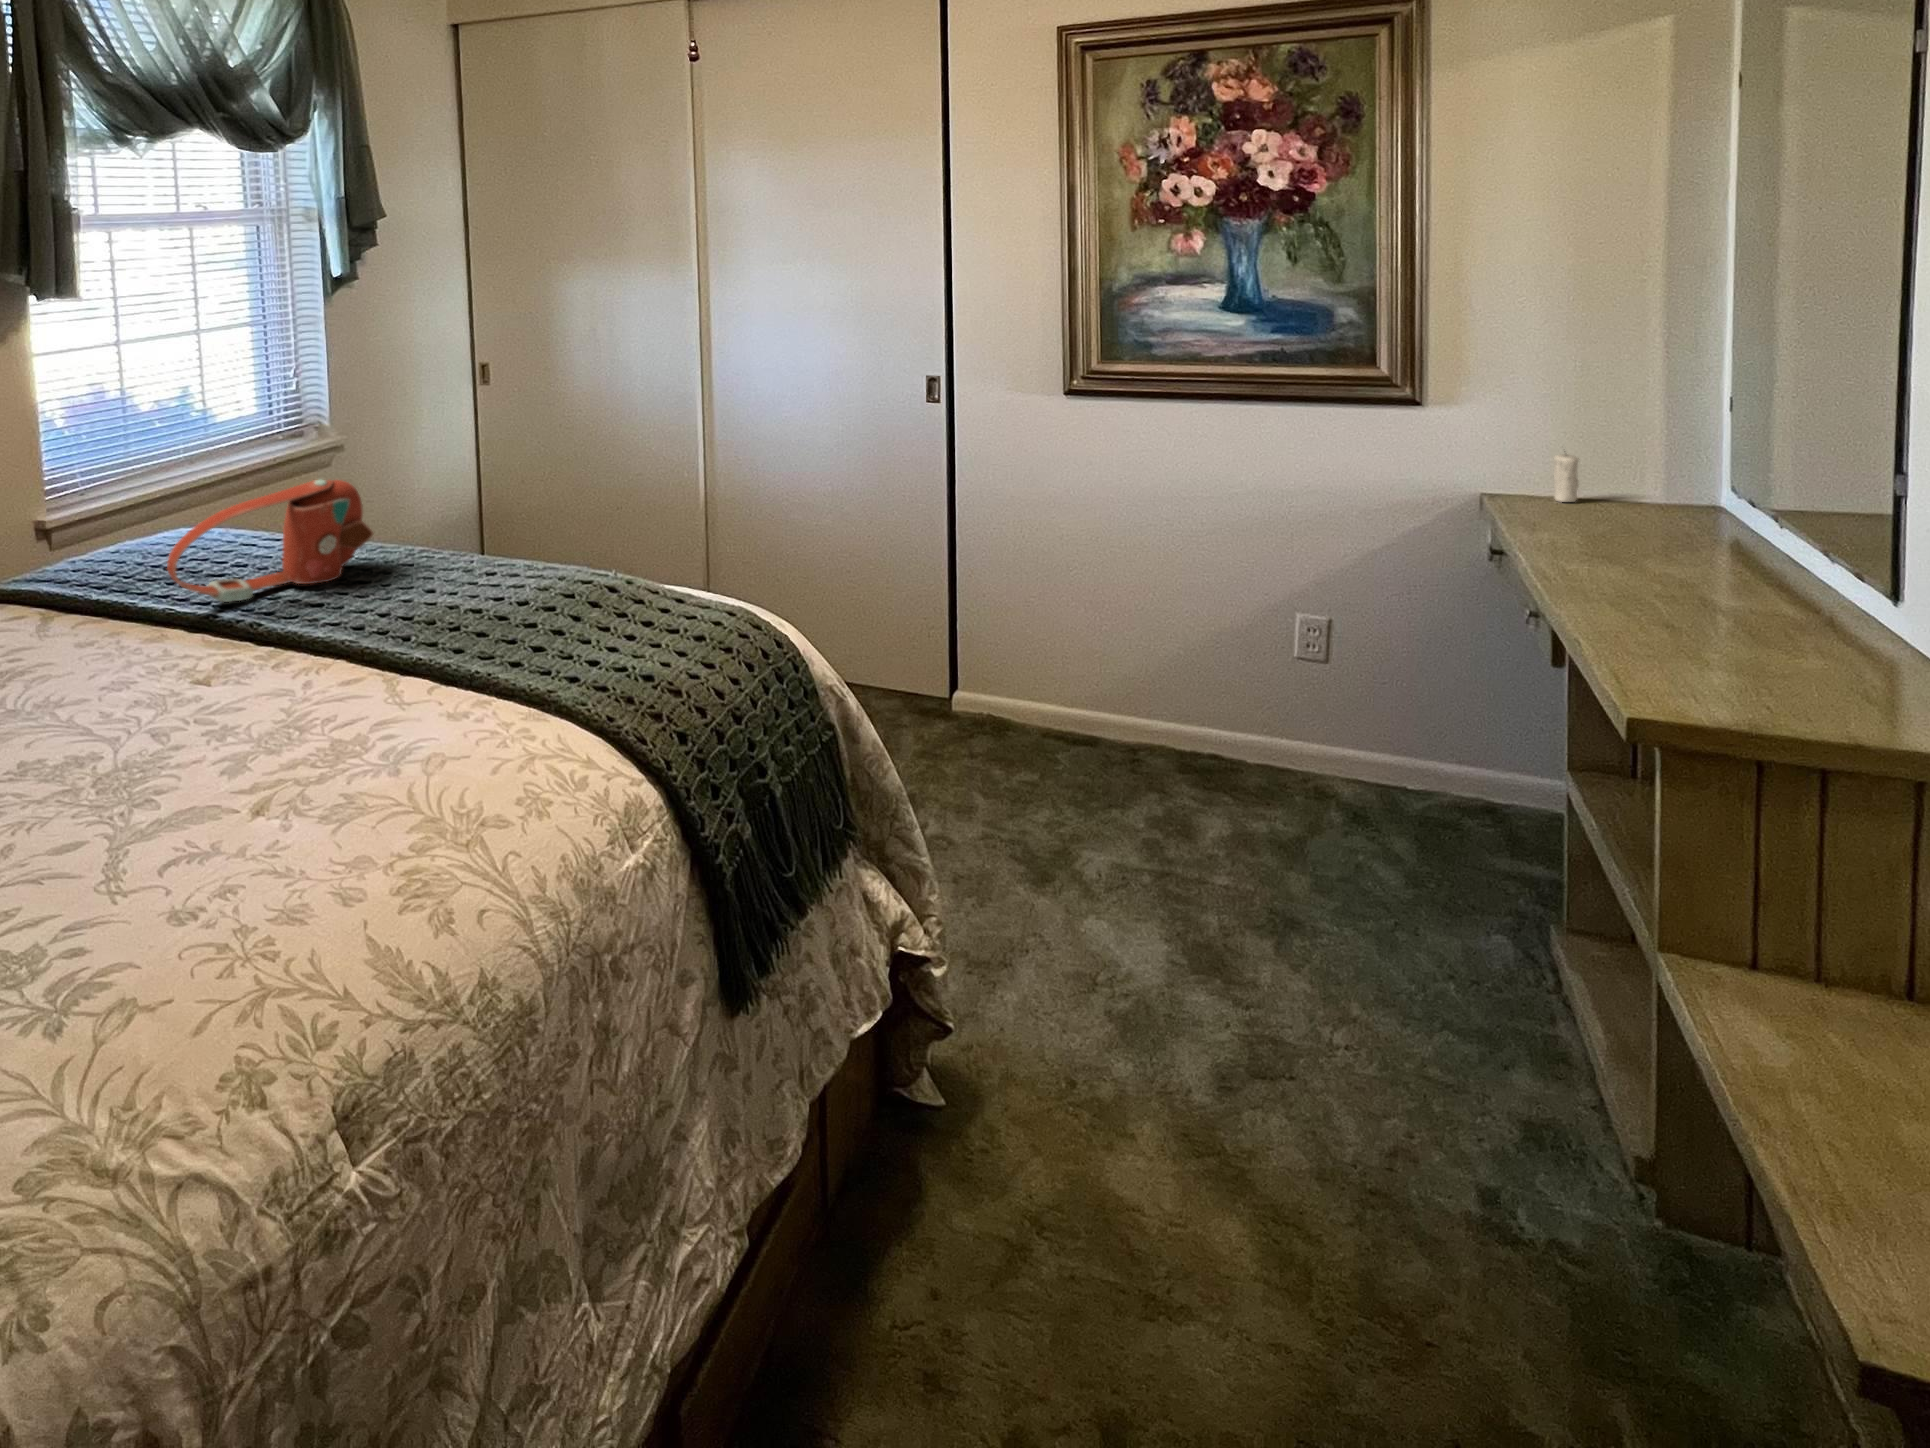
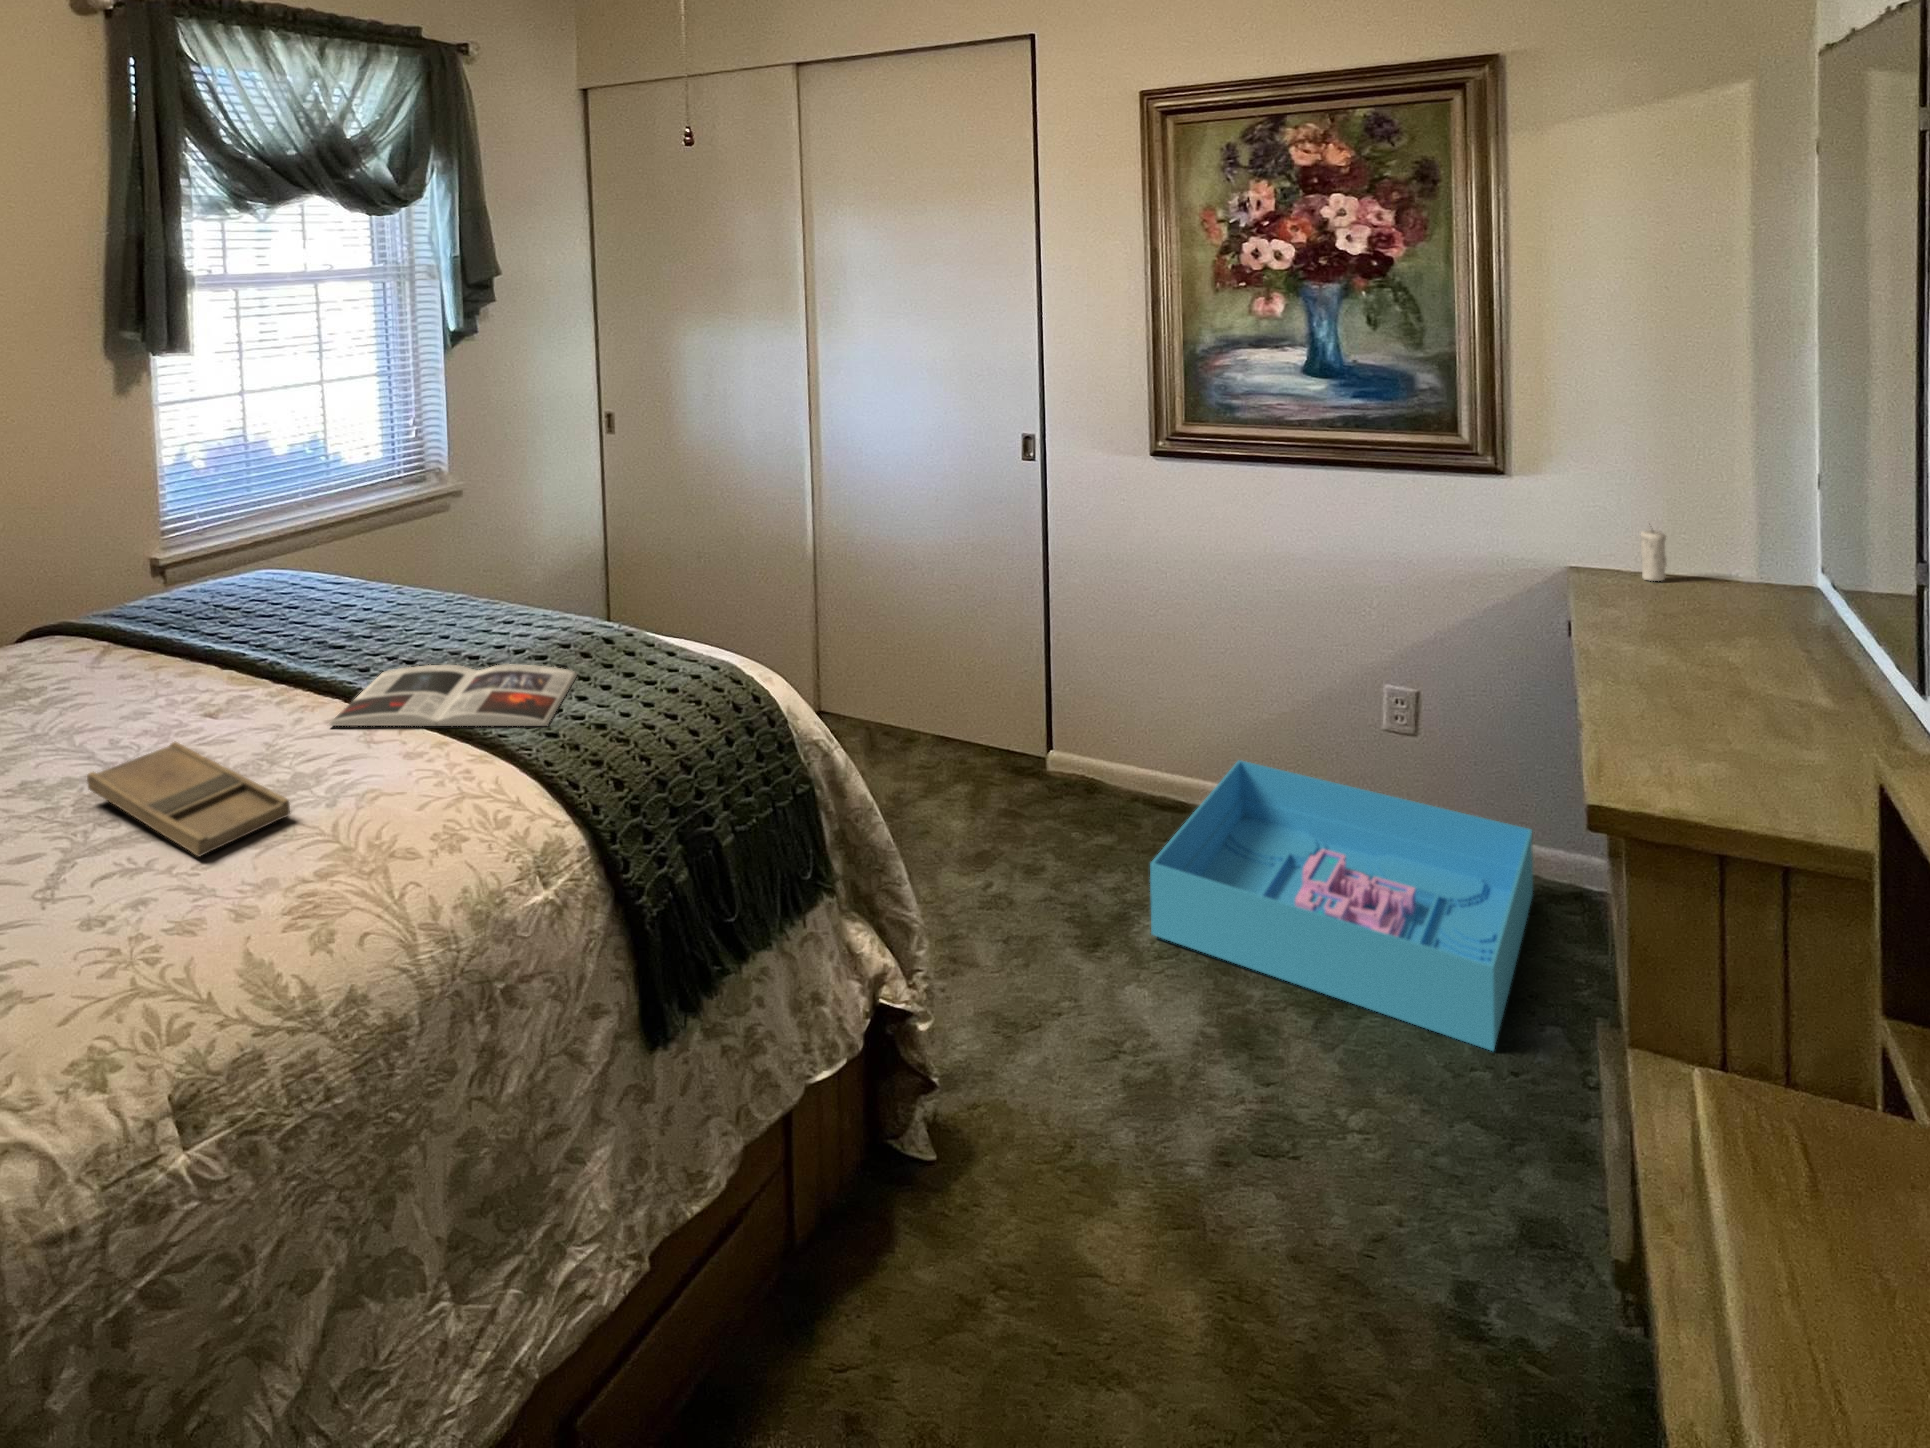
handbag: present [167,480,373,602] -> none [211,528,414,640]
magazine: none [341,618,586,690] -> present [329,664,577,726]
storage bin: none [1099,689,1452,956] -> present [1150,760,1533,1051]
tray: none [106,713,350,838] -> present [87,741,290,857]

